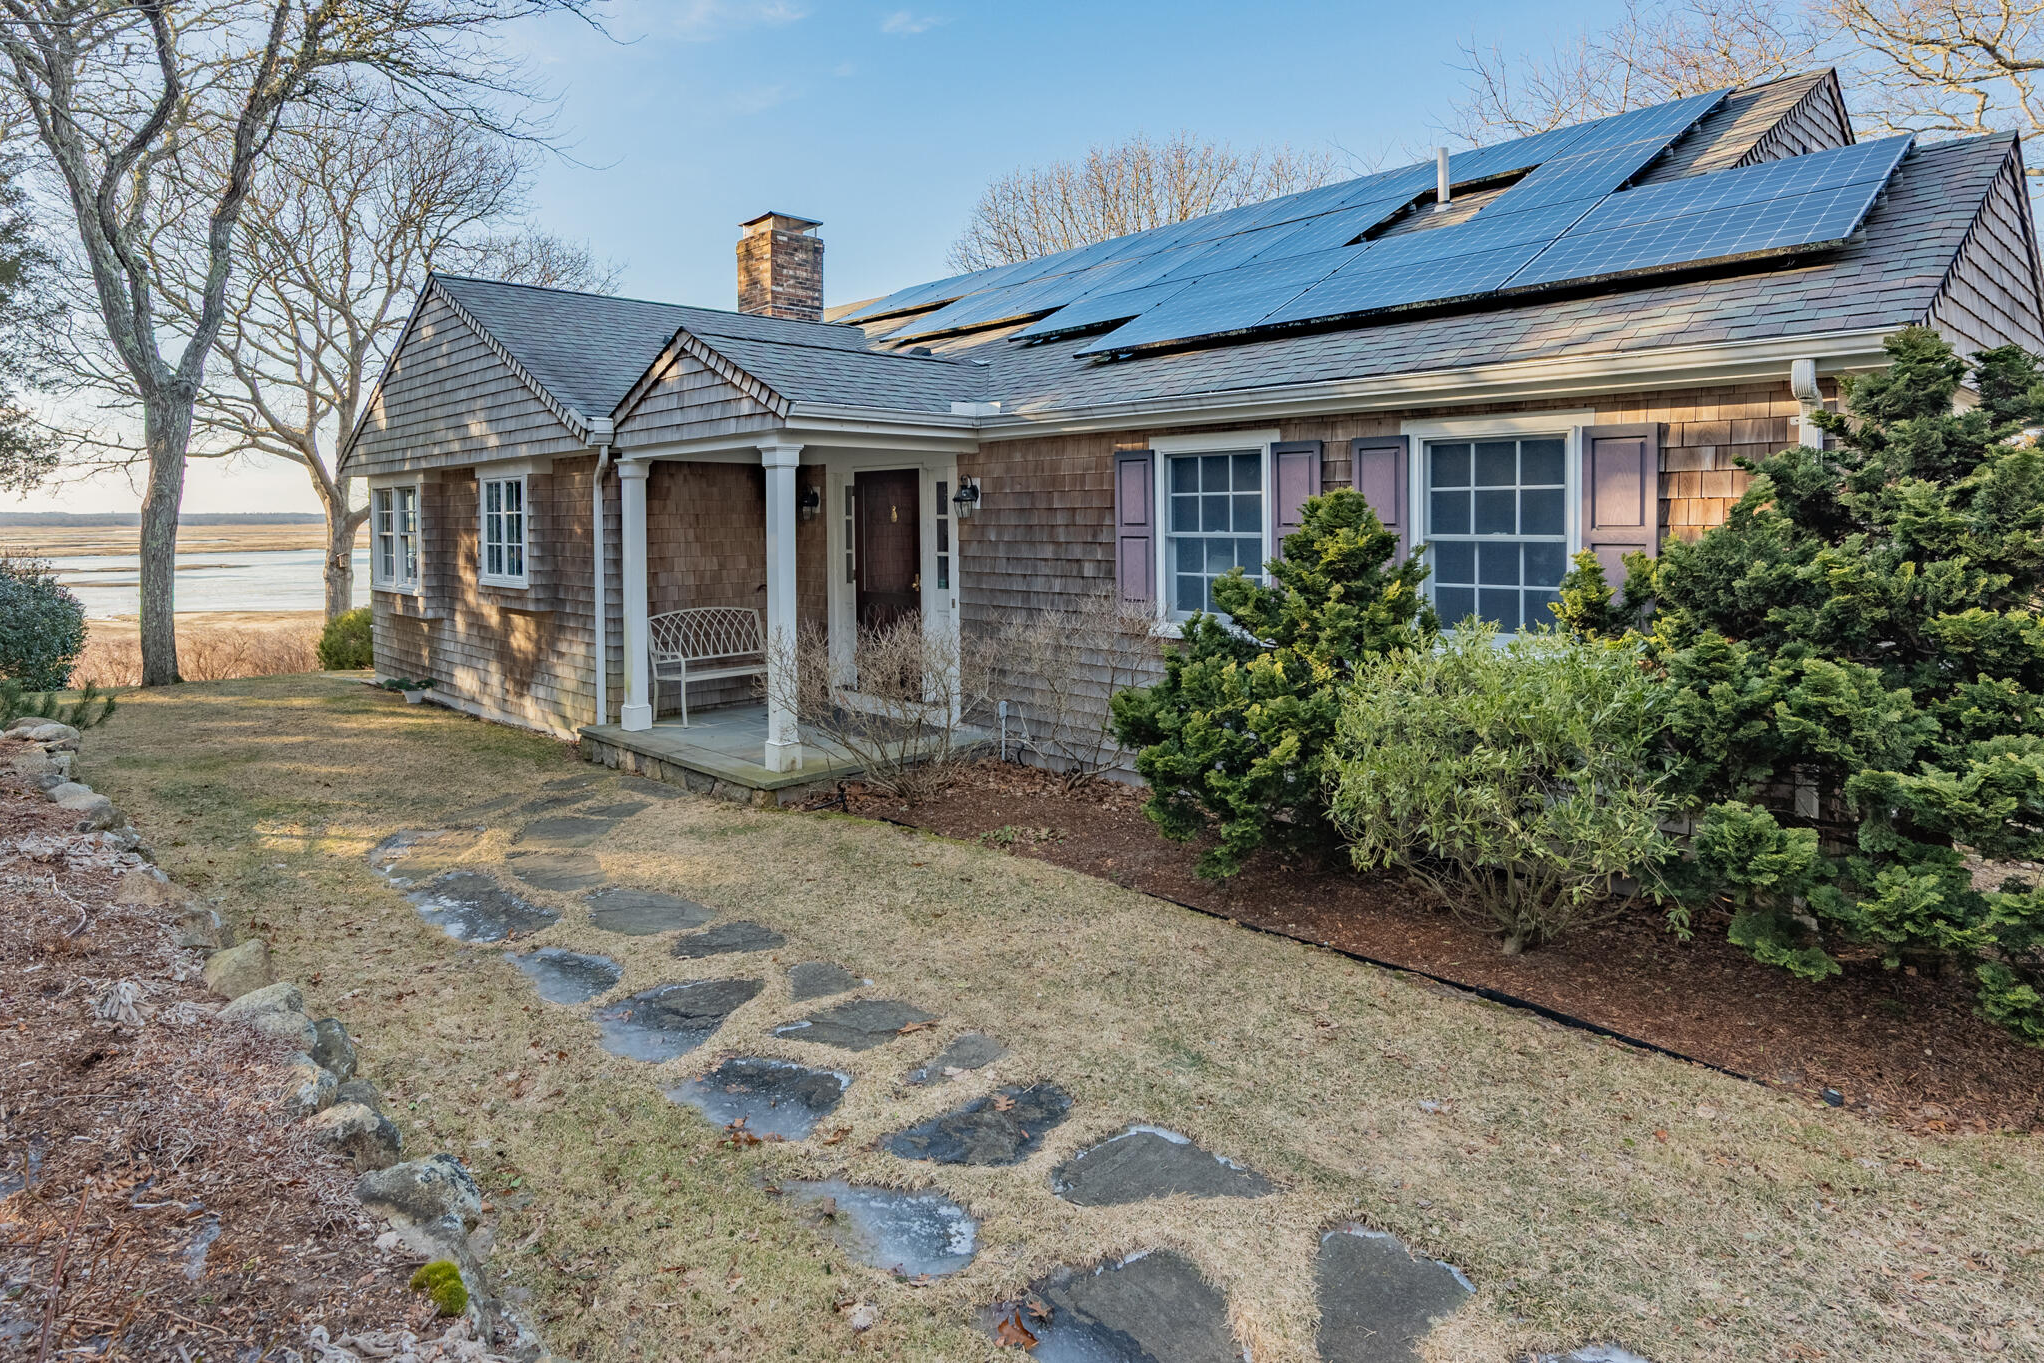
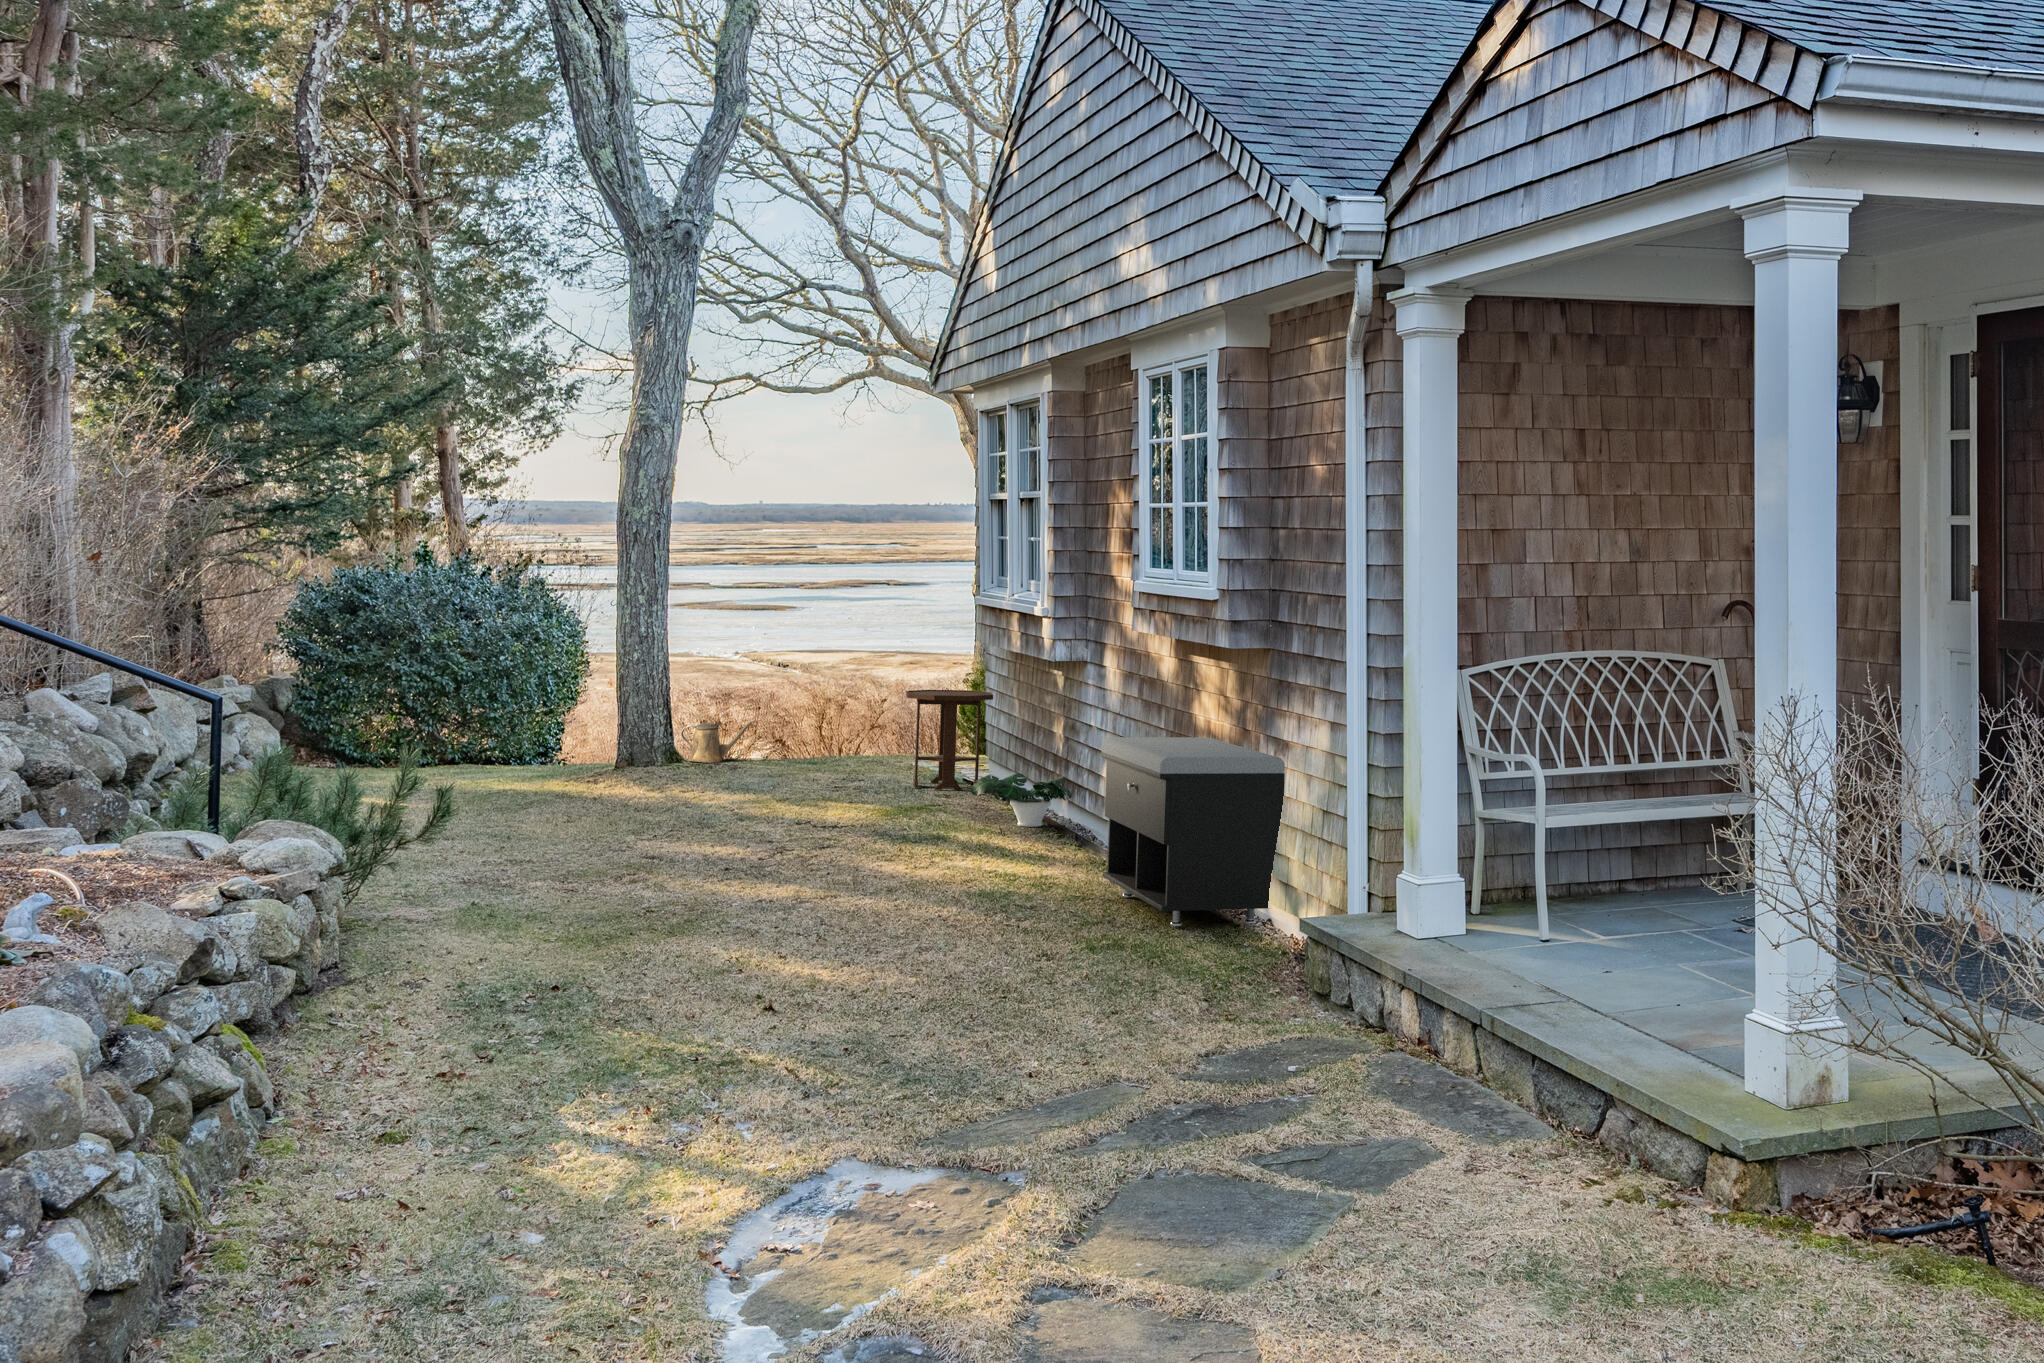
side table: none [329,636,382,689] -> present [906,690,993,790]
storage bench: none [467,653,564,740] -> present [1101,737,1285,926]
watering can: none [176,658,226,683] -> present [681,720,755,763]

